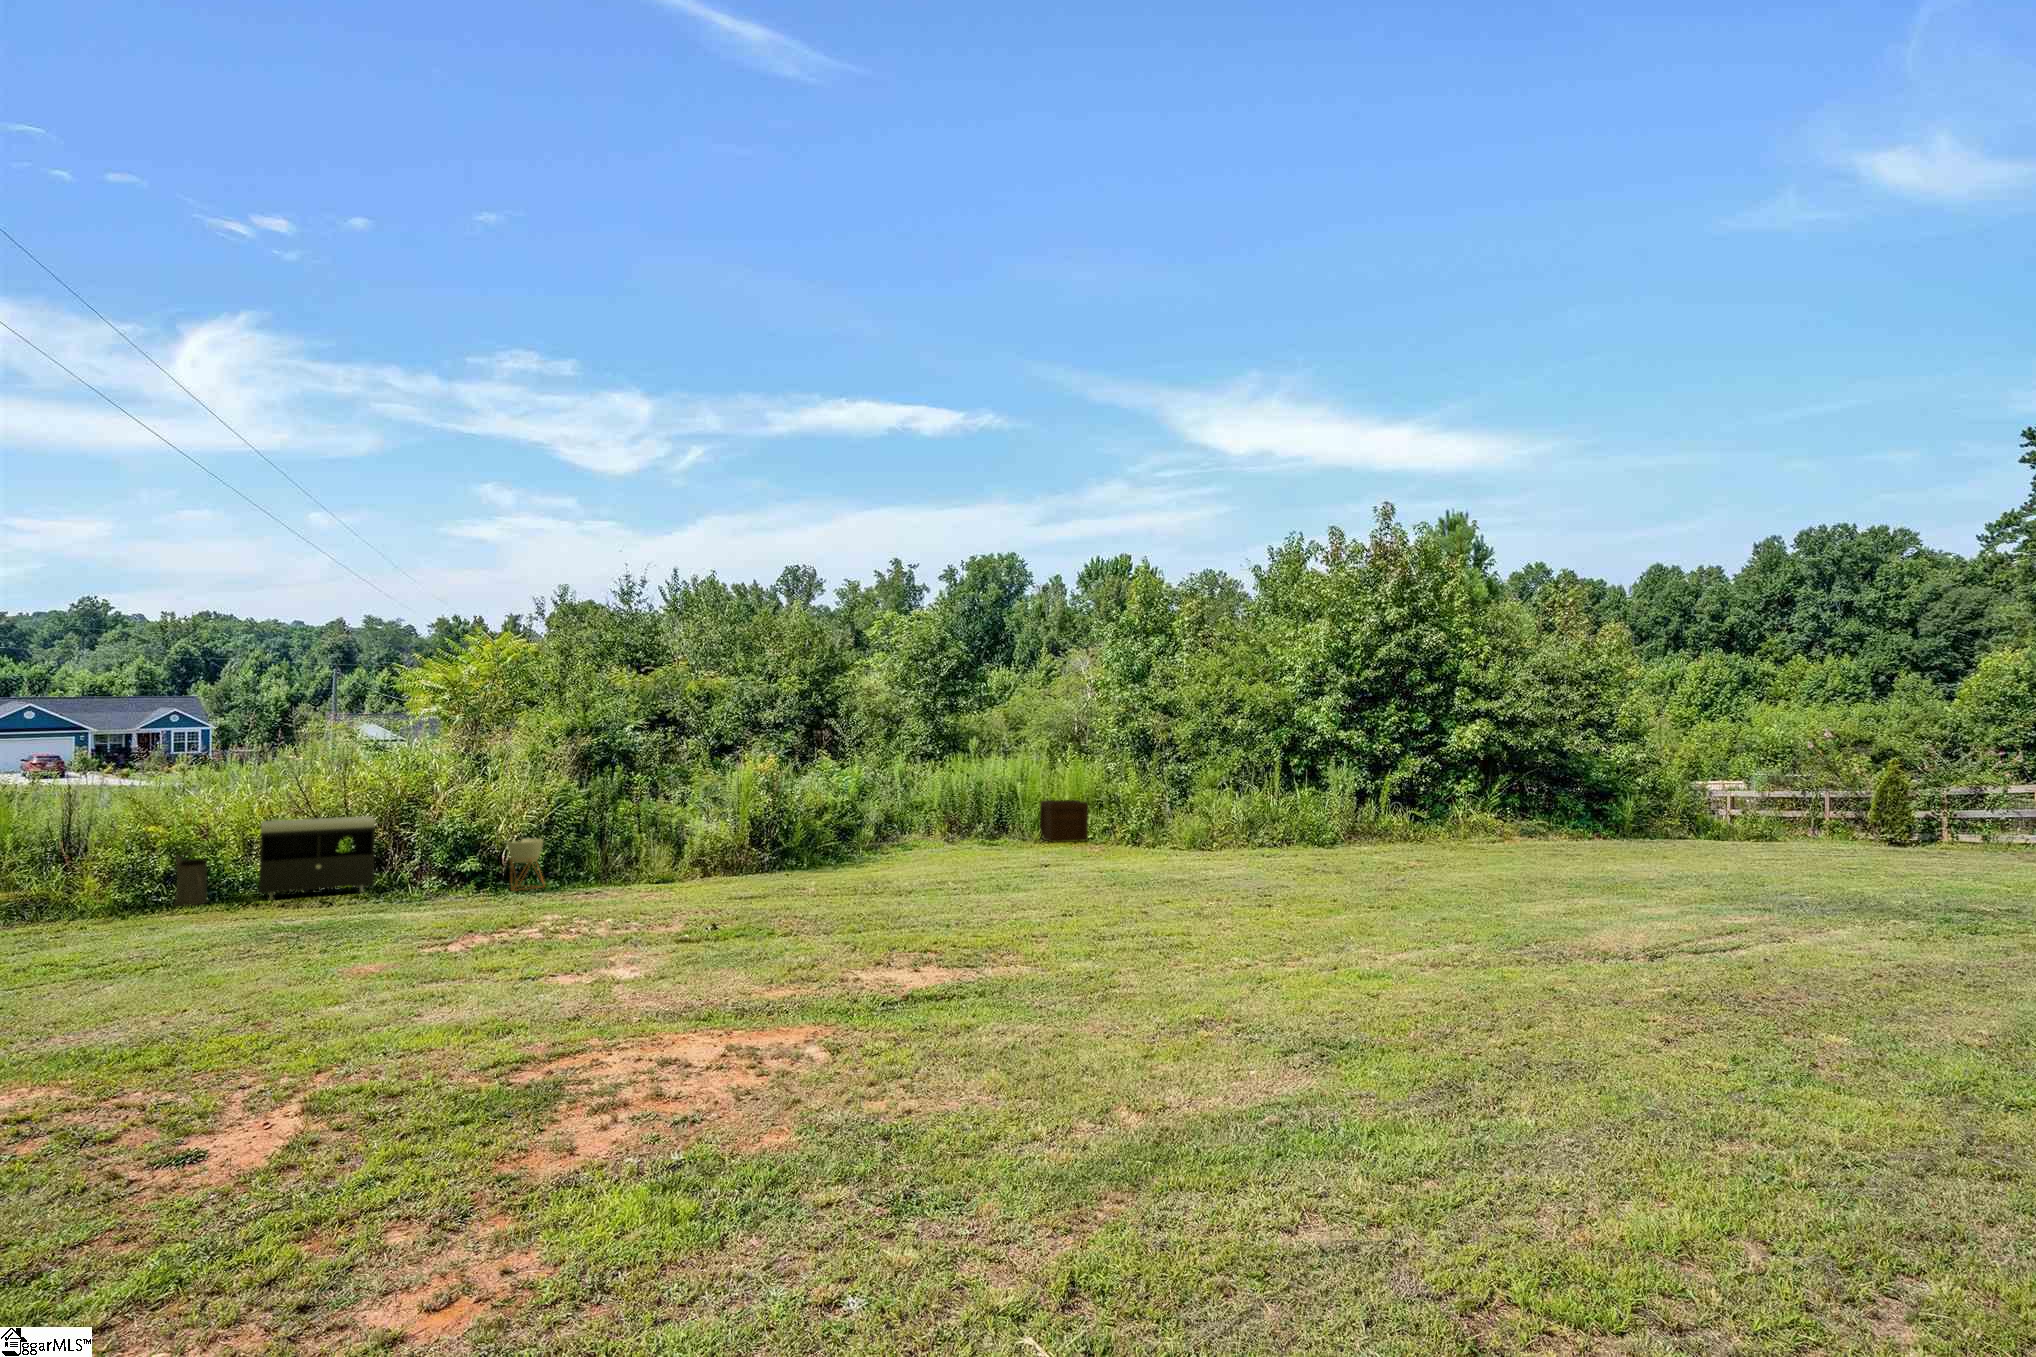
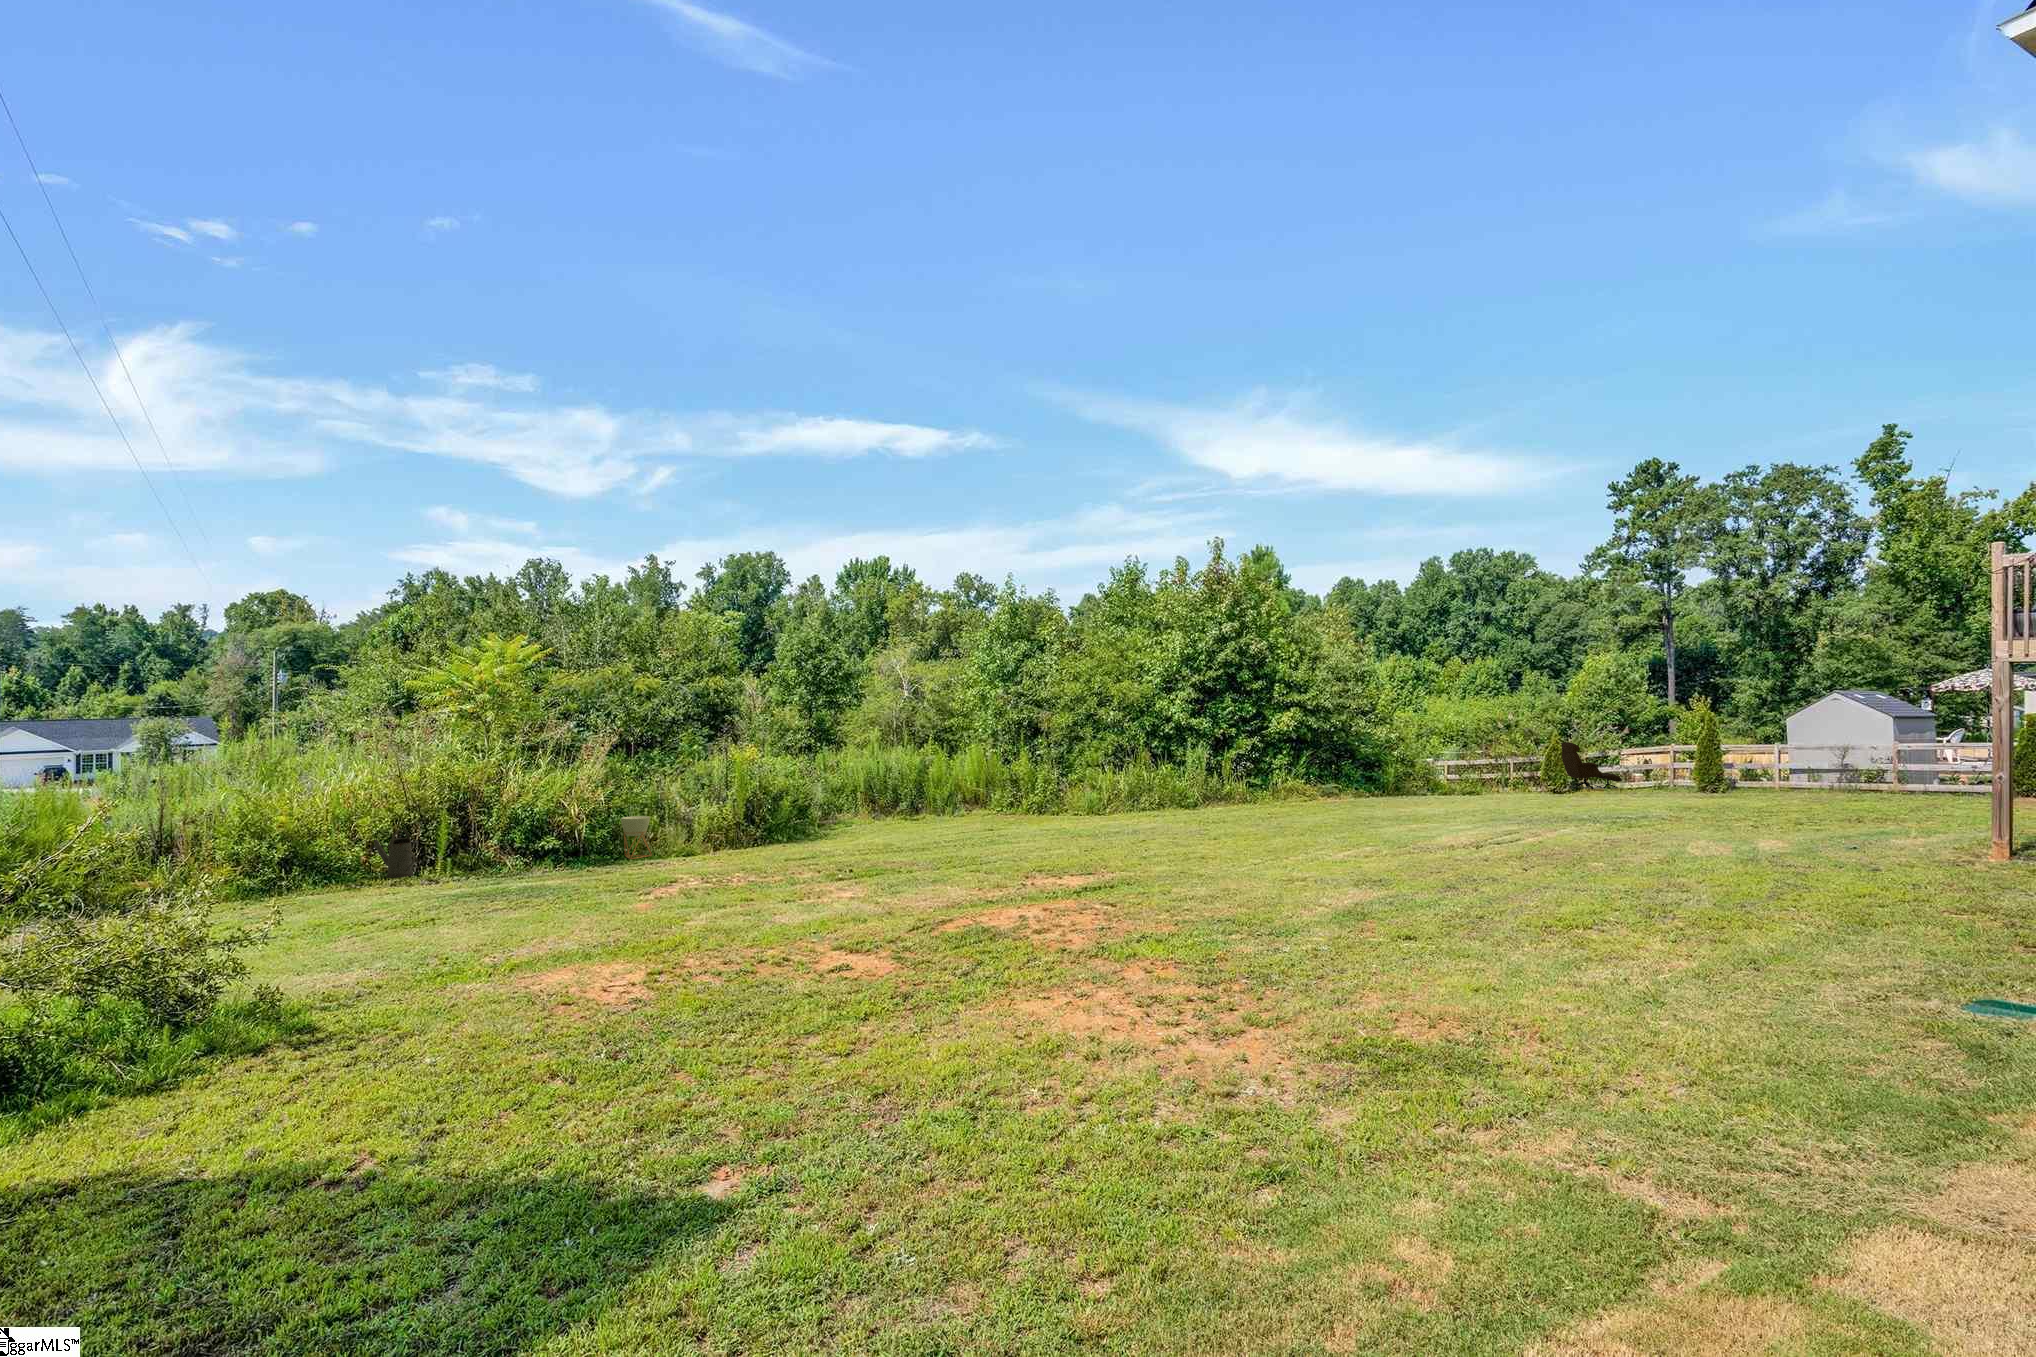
lounge chair: none [1904,772,2008,842] -> present [1561,742,1622,789]
wooden crate: present [1040,800,1088,842] -> none [967,778,1010,813]
storage bench: present [259,816,375,899] -> none [437,800,539,871]

